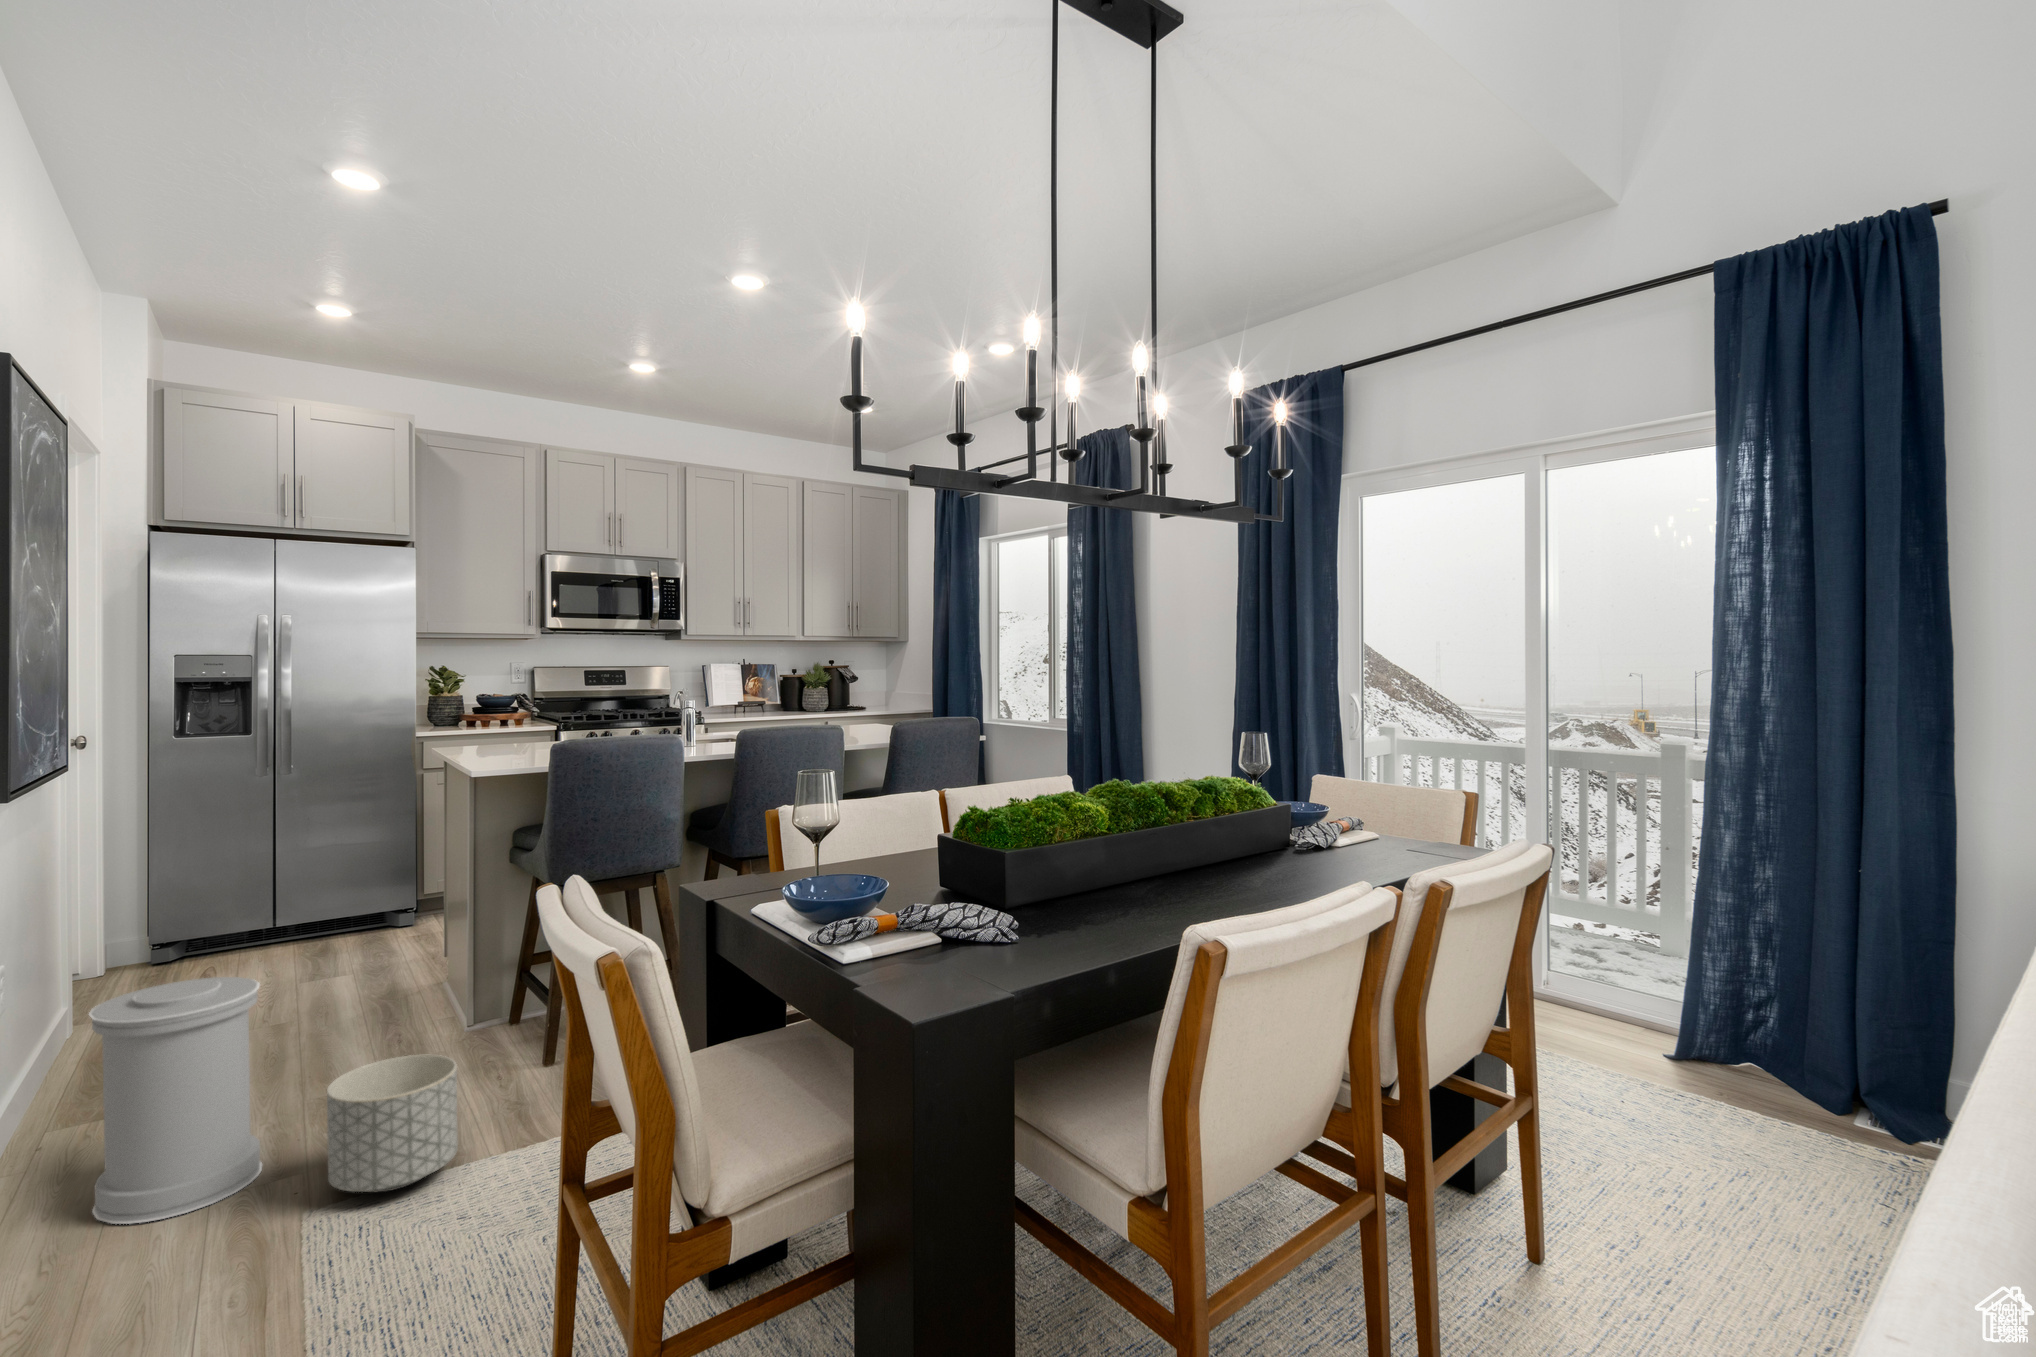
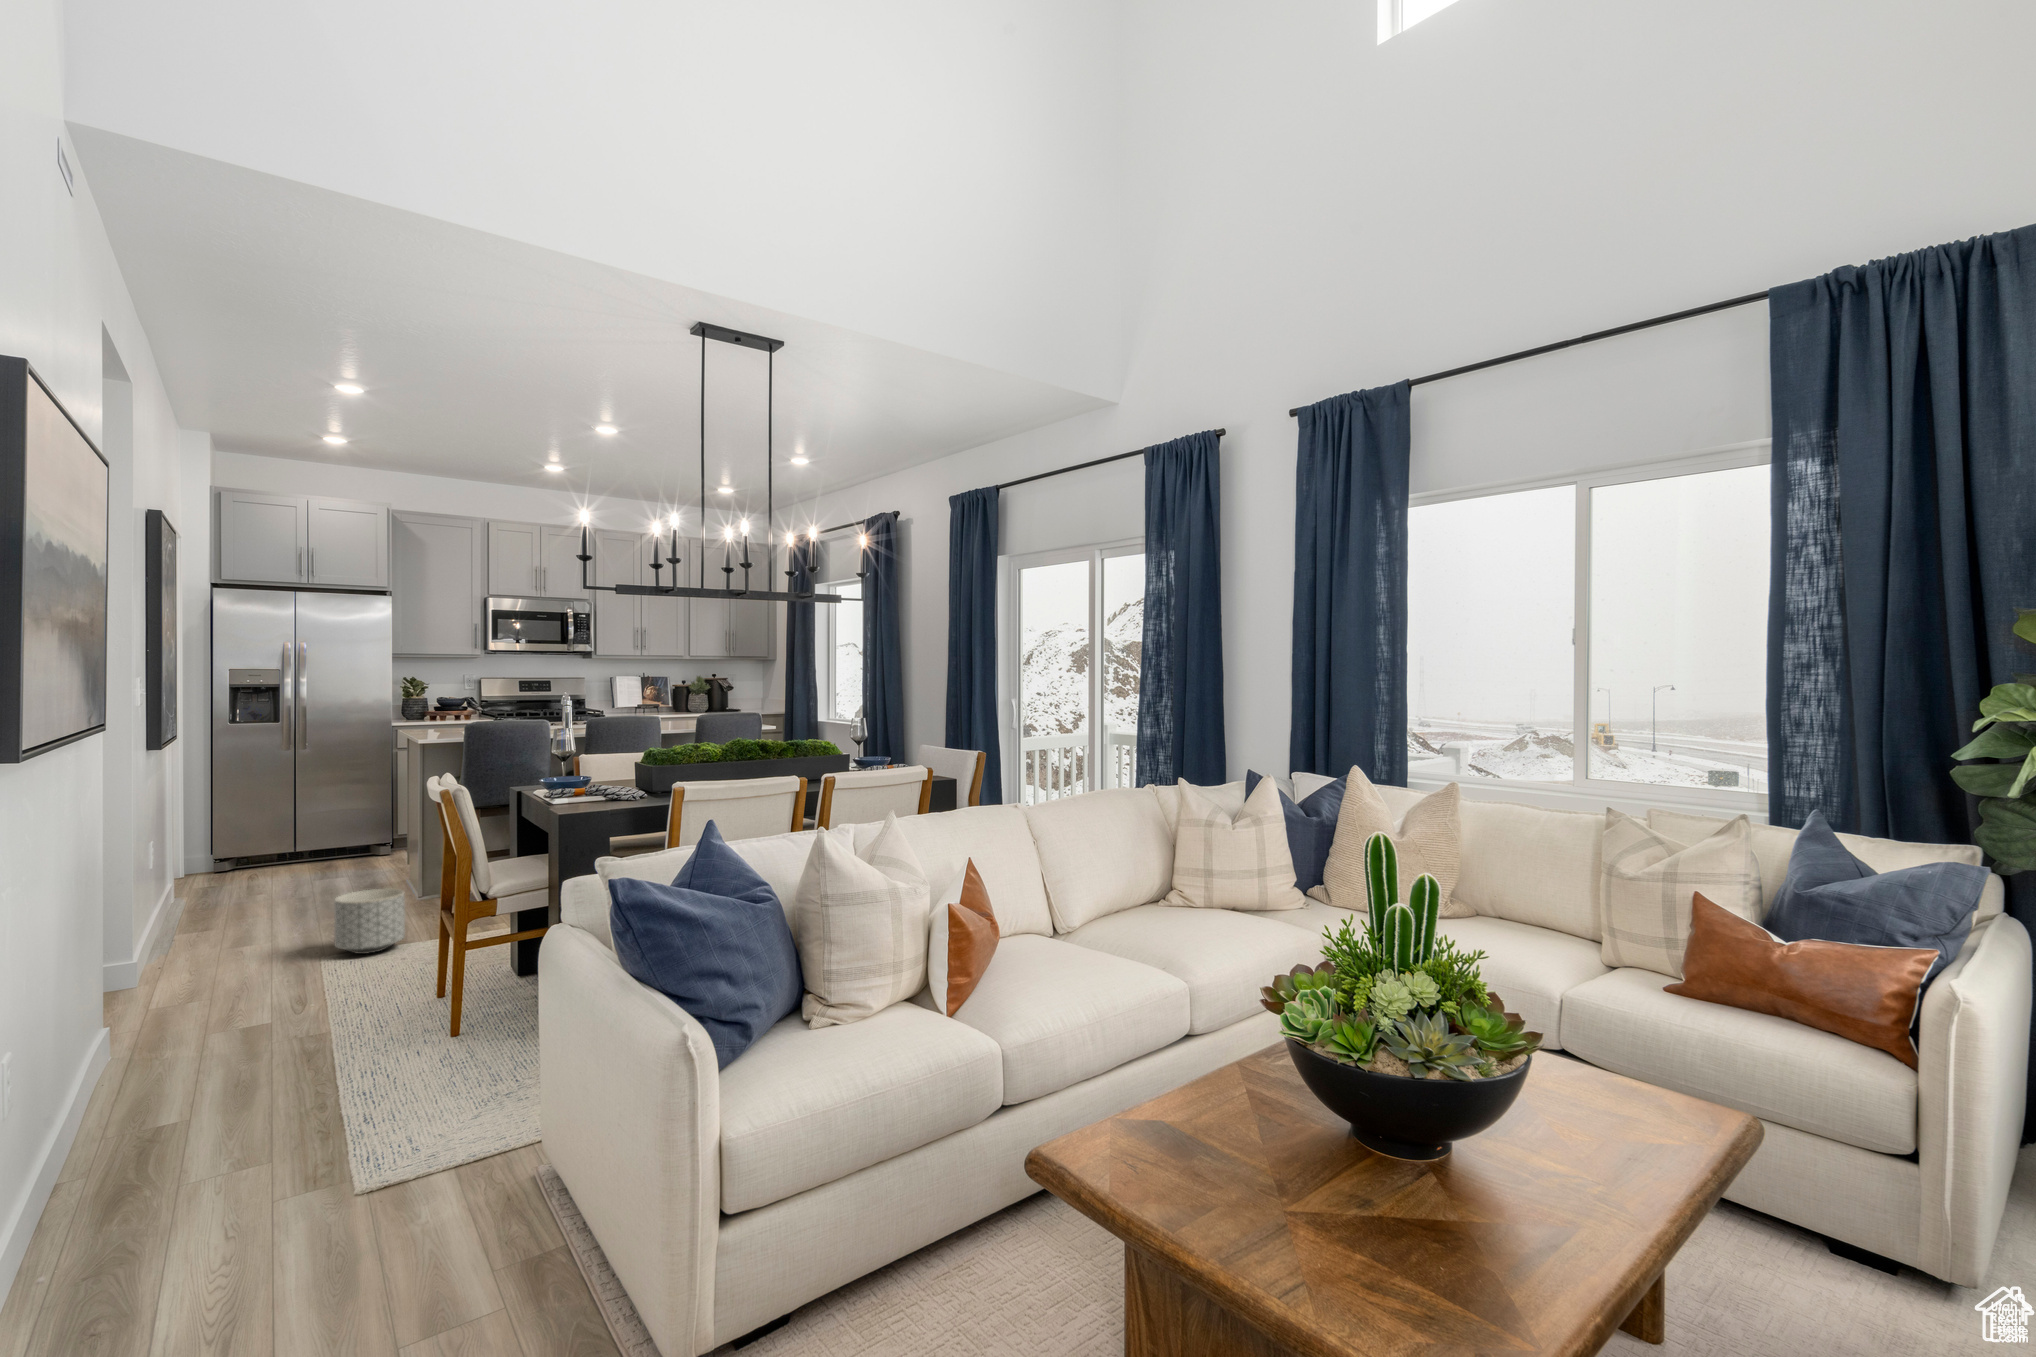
trash can: present [89,977,262,1224] -> none [211,846,298,963]

